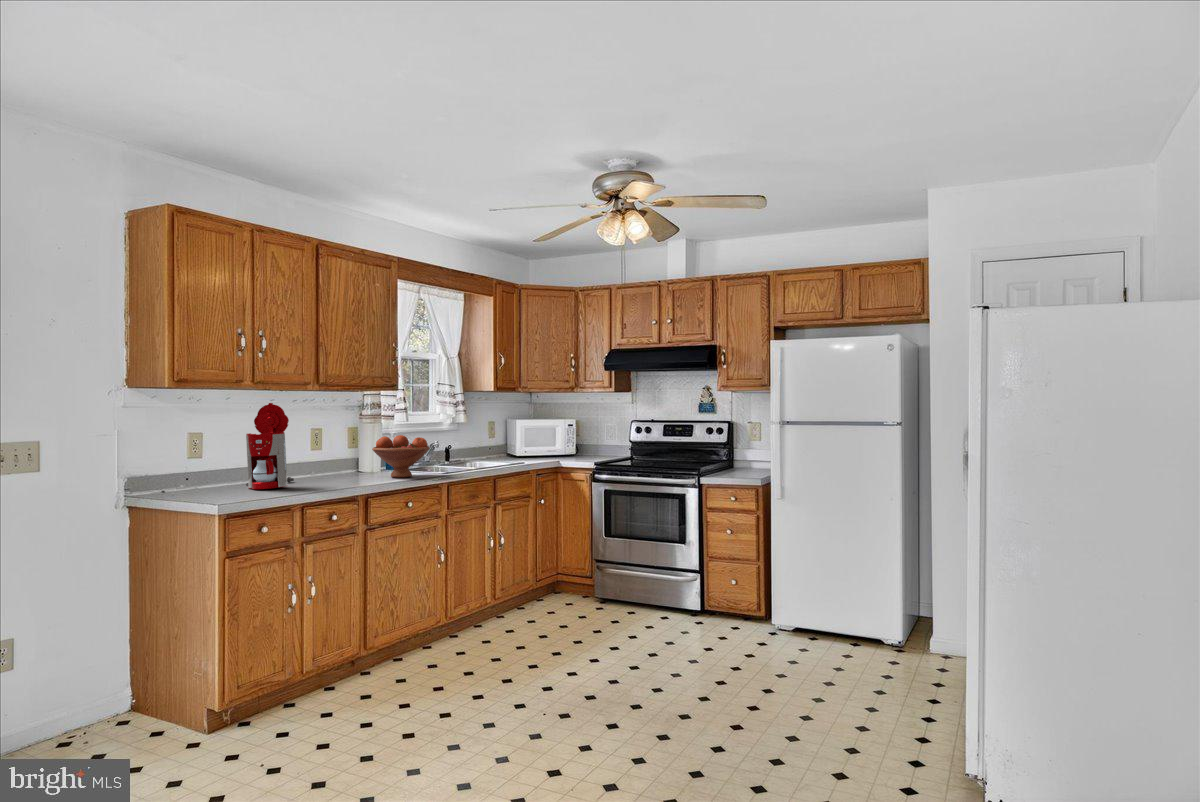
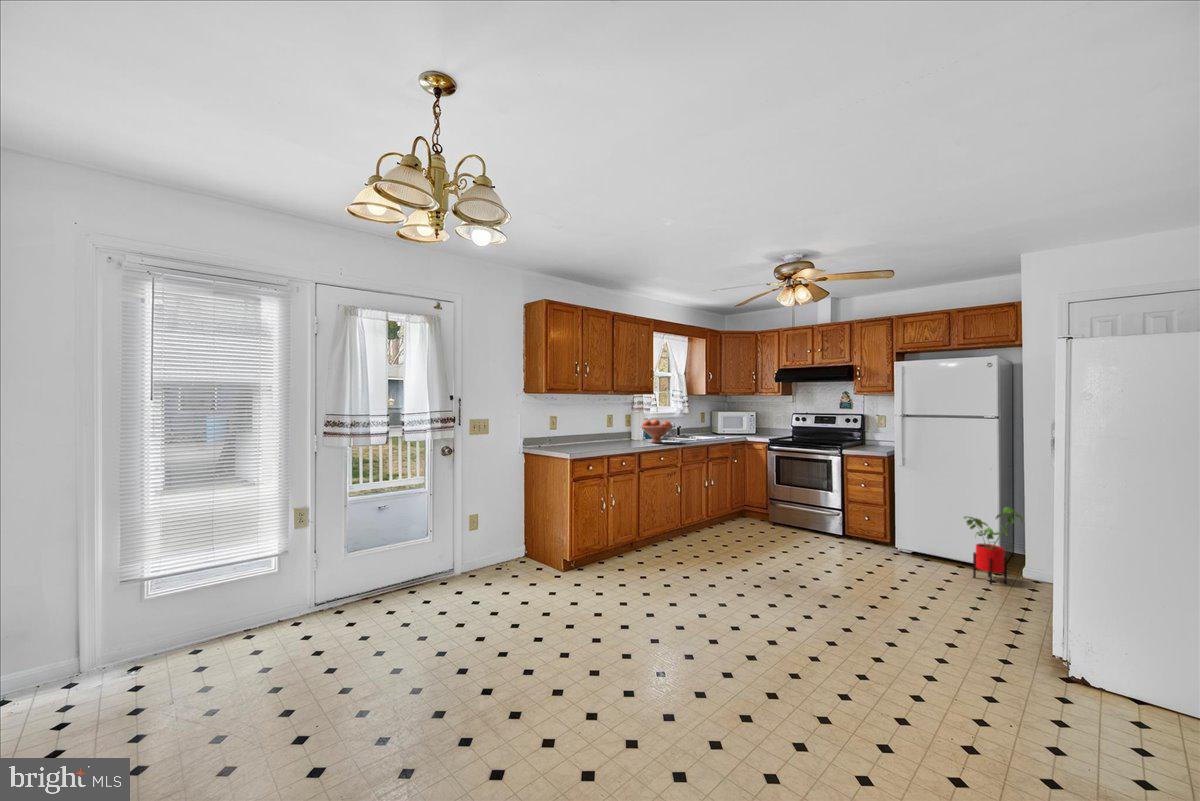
coffee maker: present [246,403,294,489] -> none [577,401,601,446]
house plant: none [859,553,932,668] -> present [964,507,1023,584]

